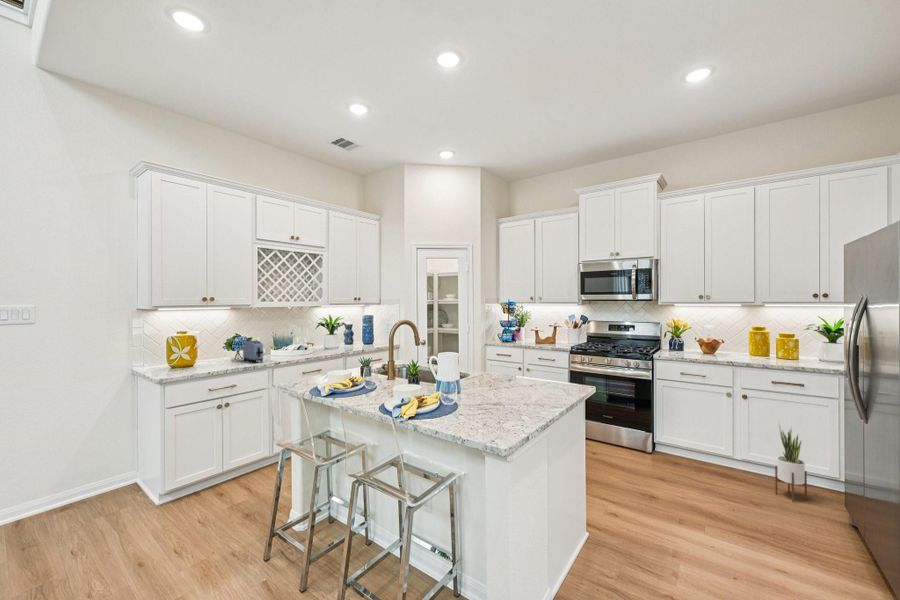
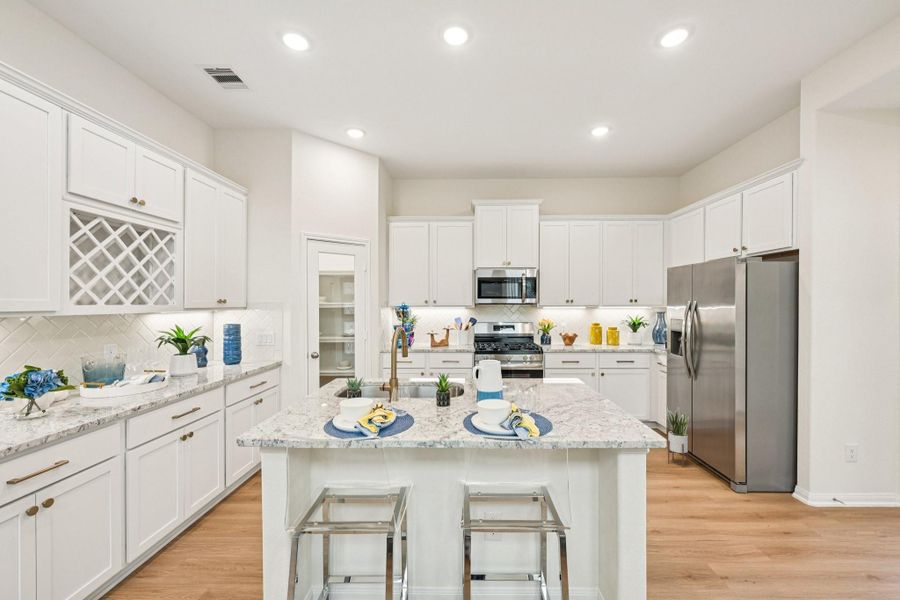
toaster: present [243,340,263,363] -> none [51,373,114,414]

